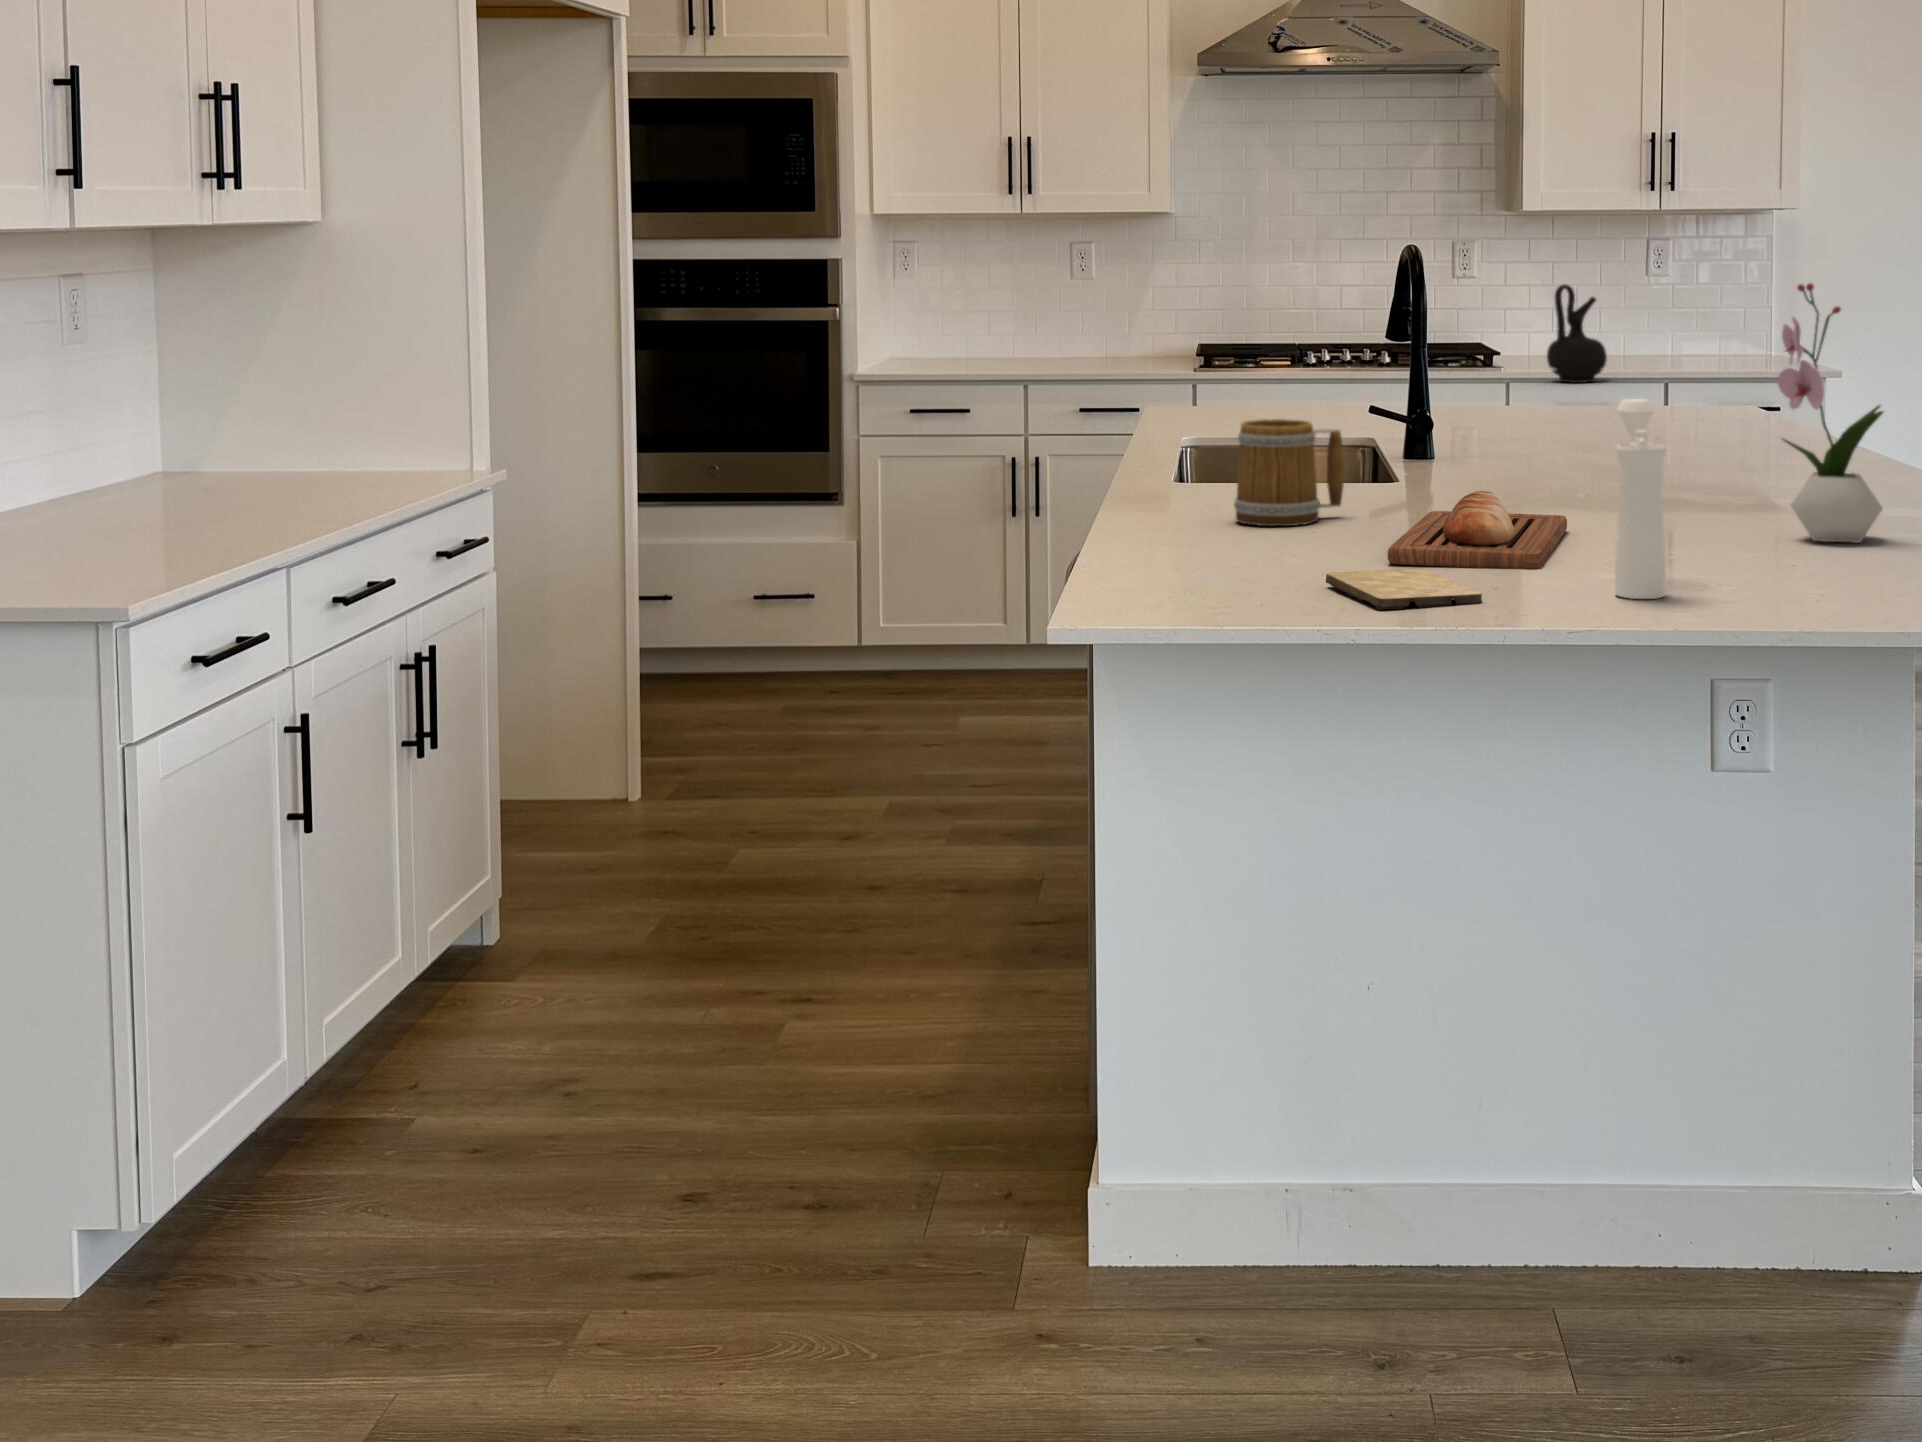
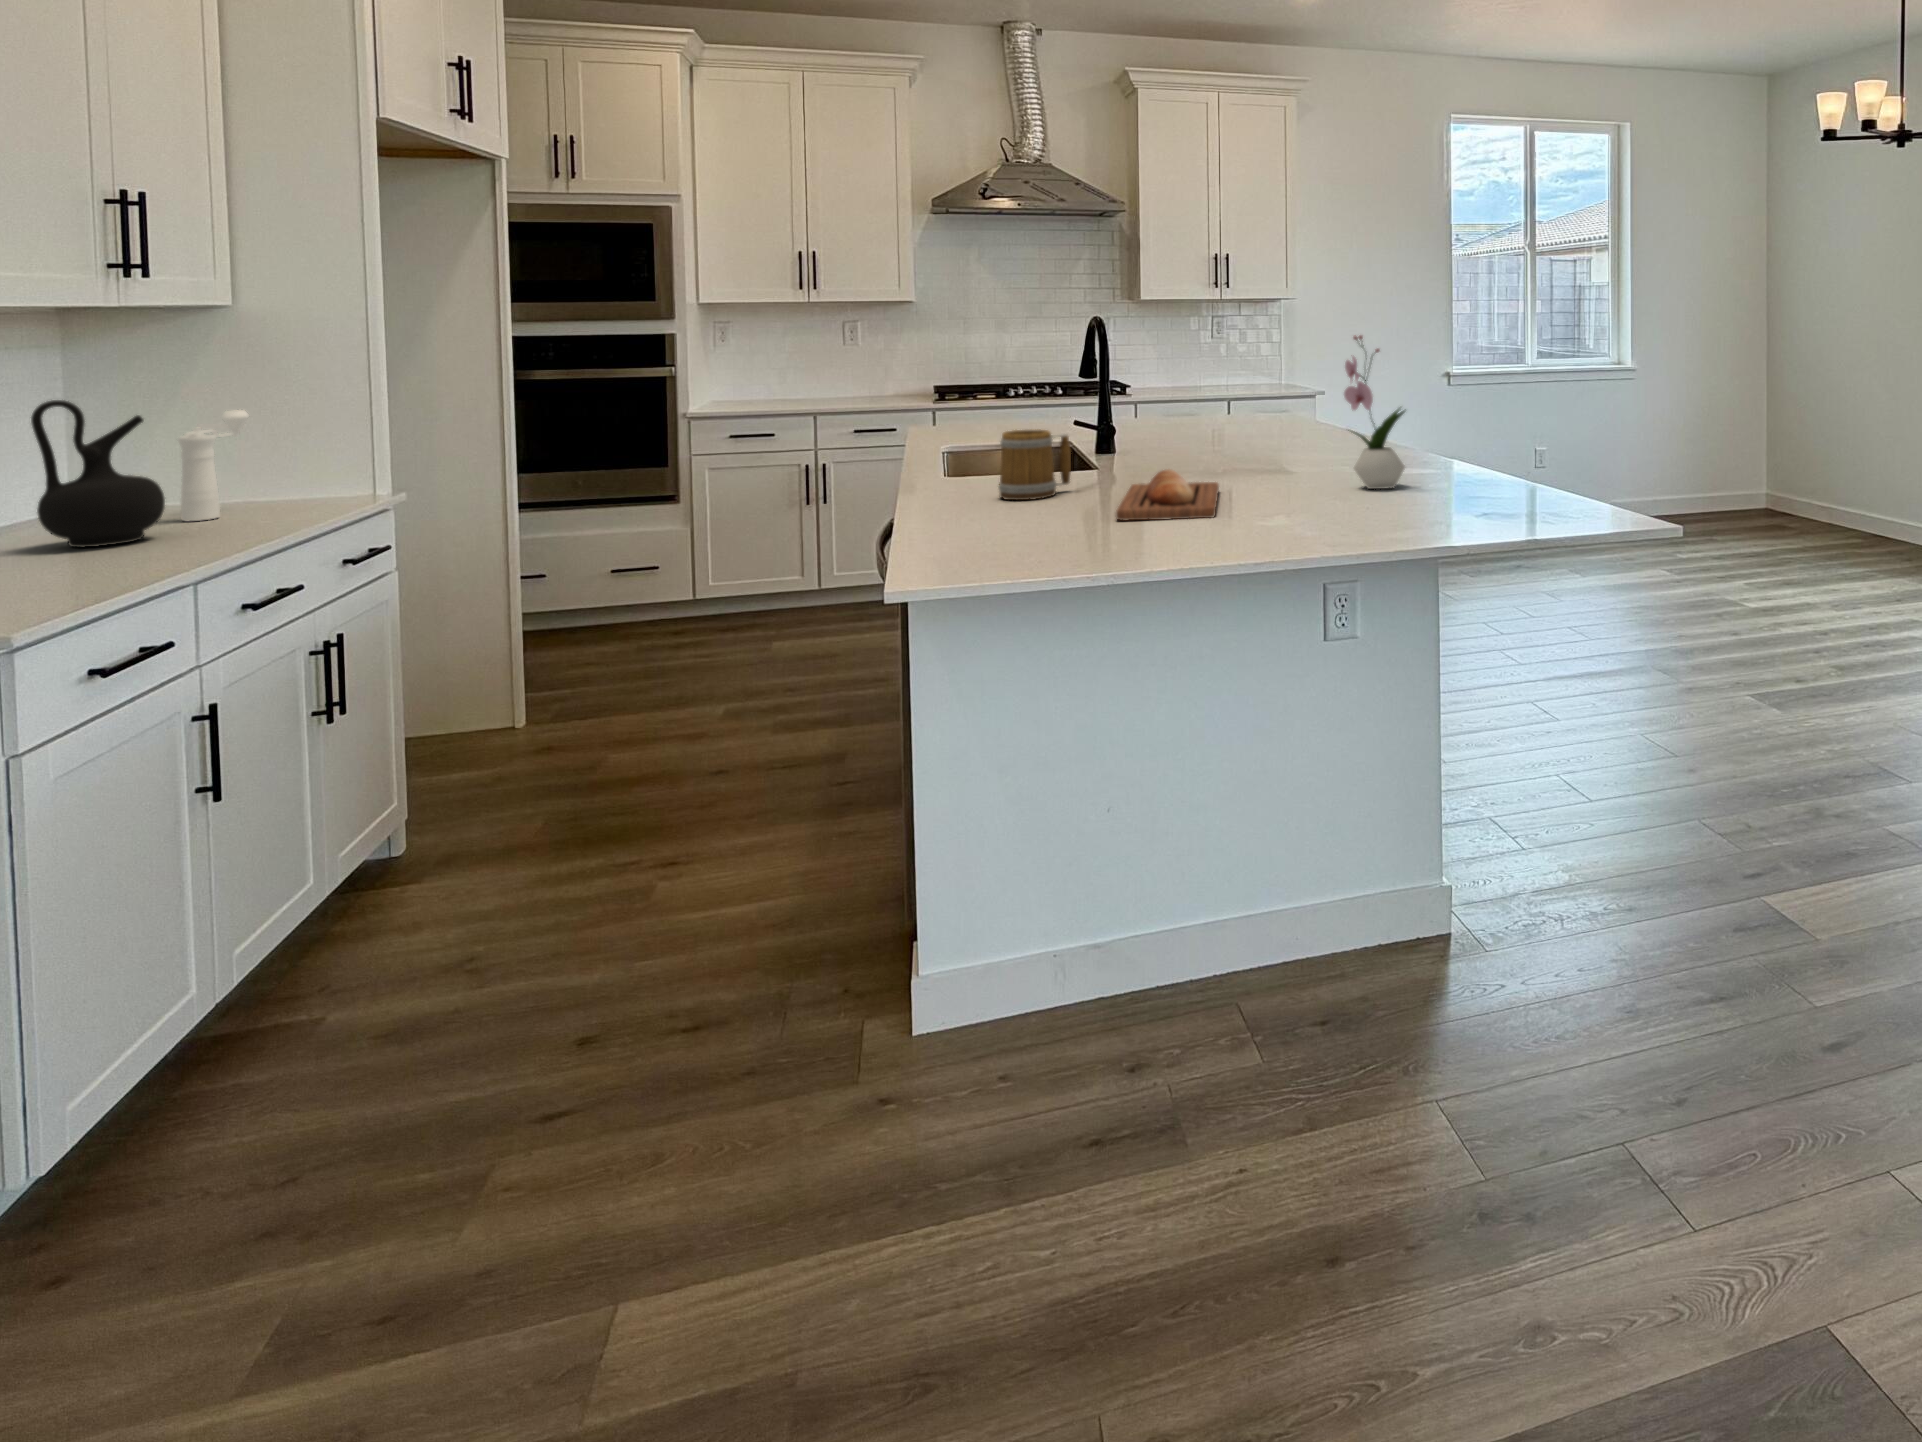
ceramic jug: present [1547,285,1607,383] -> present [31,400,165,547]
pepper mill: present [1615,399,1667,599] -> present [178,410,248,521]
cutting board: present [1326,568,1482,610] -> none [1082,523,1190,553]

